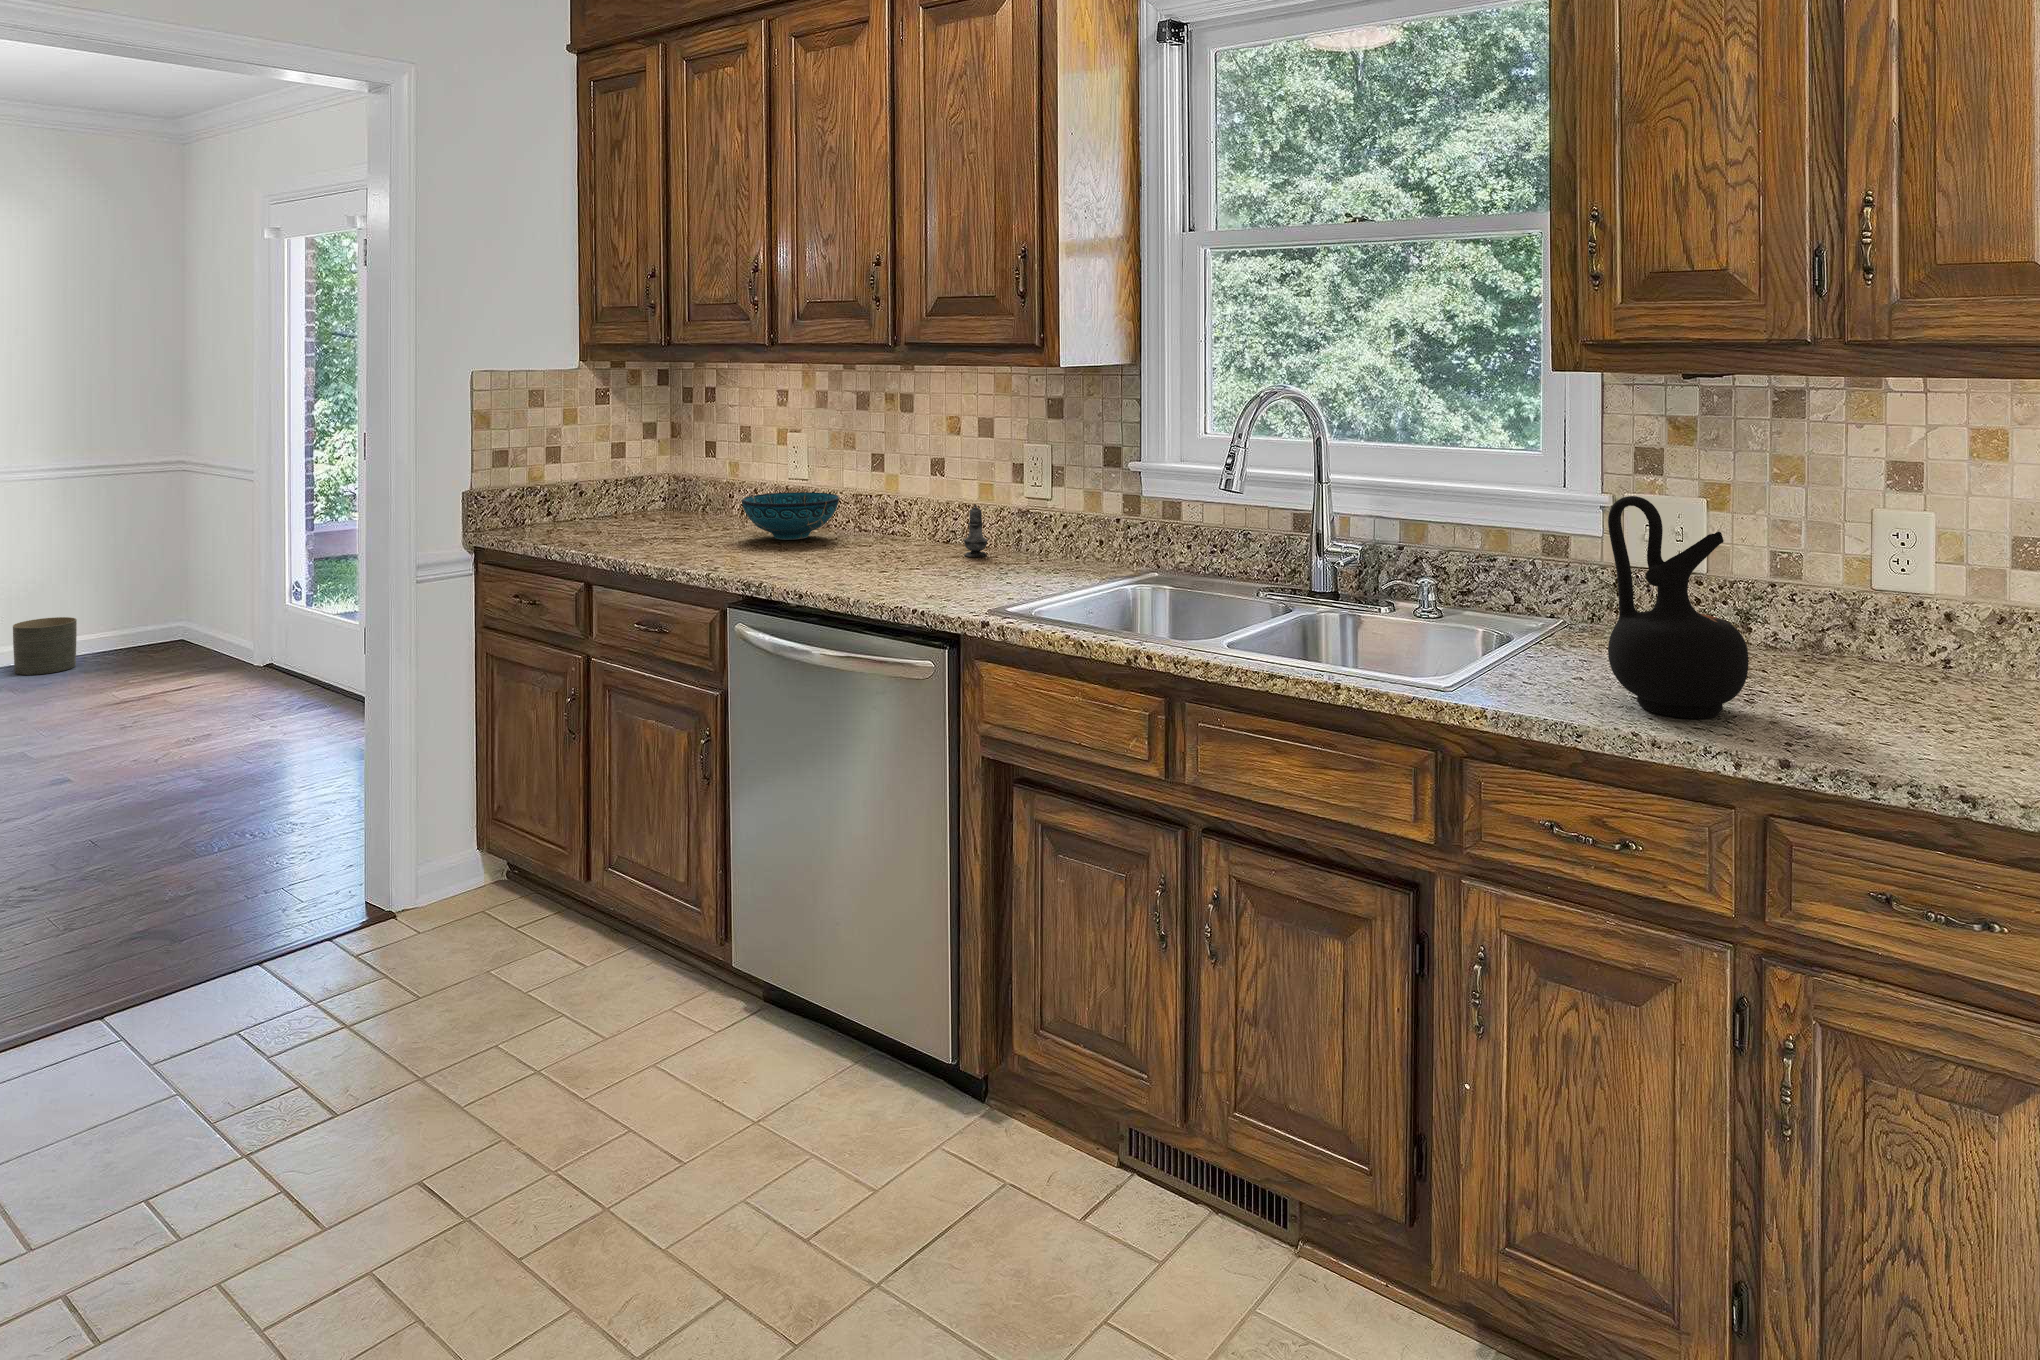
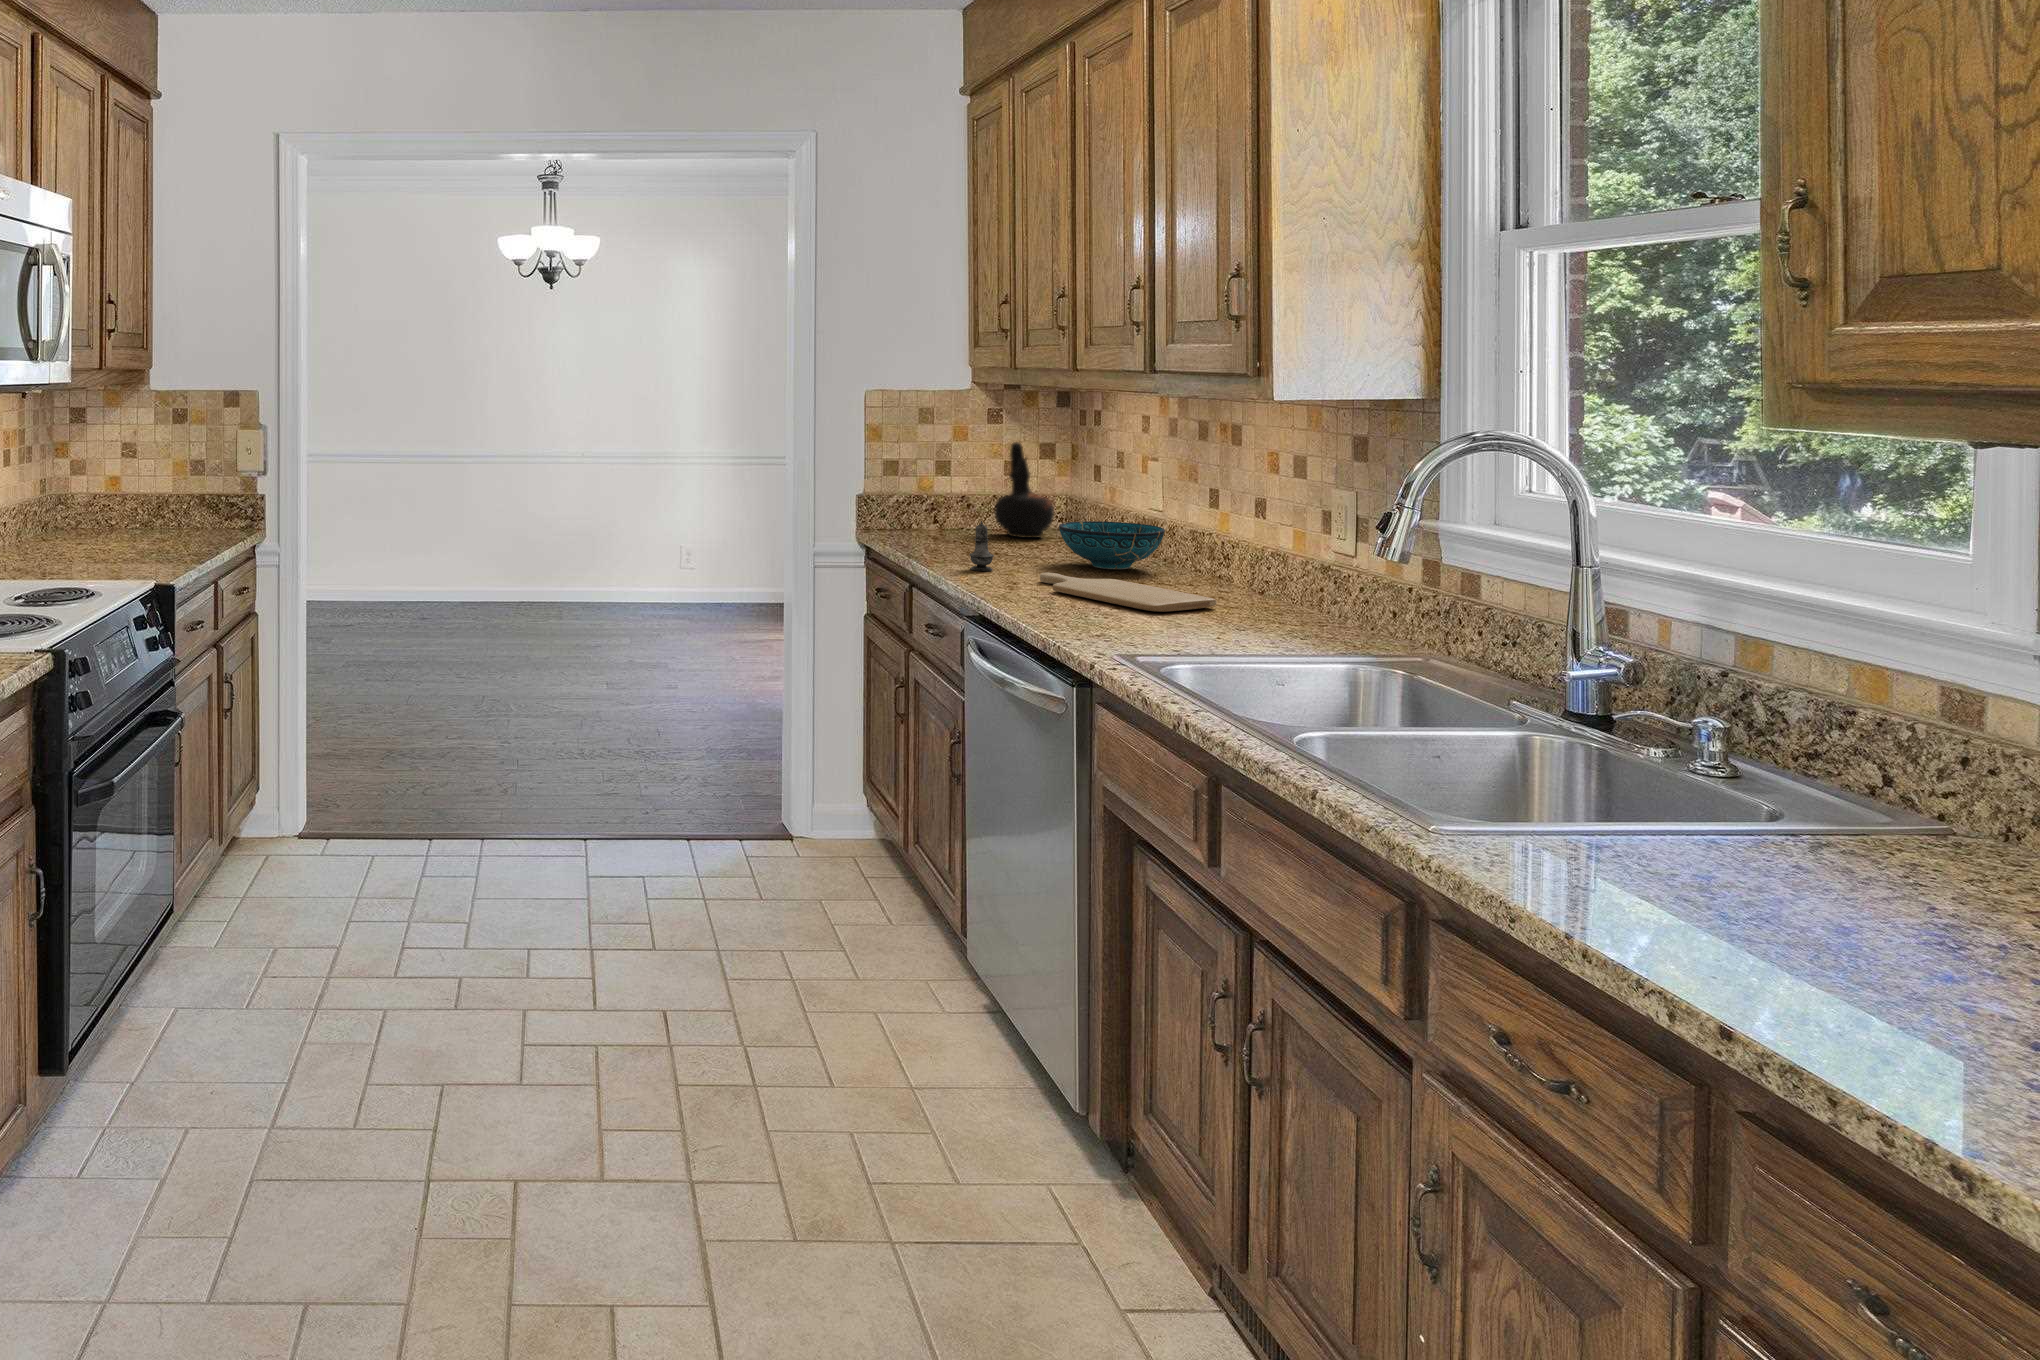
ceramic jug: present [1608,496,1749,718] -> present [994,442,1054,538]
salt shaker: present [963,504,988,557] -> present [969,521,994,571]
chopping board: none [773,547,950,571] -> present [1040,573,1217,612]
planter: present [13,617,77,675] -> none [707,570,745,611]

